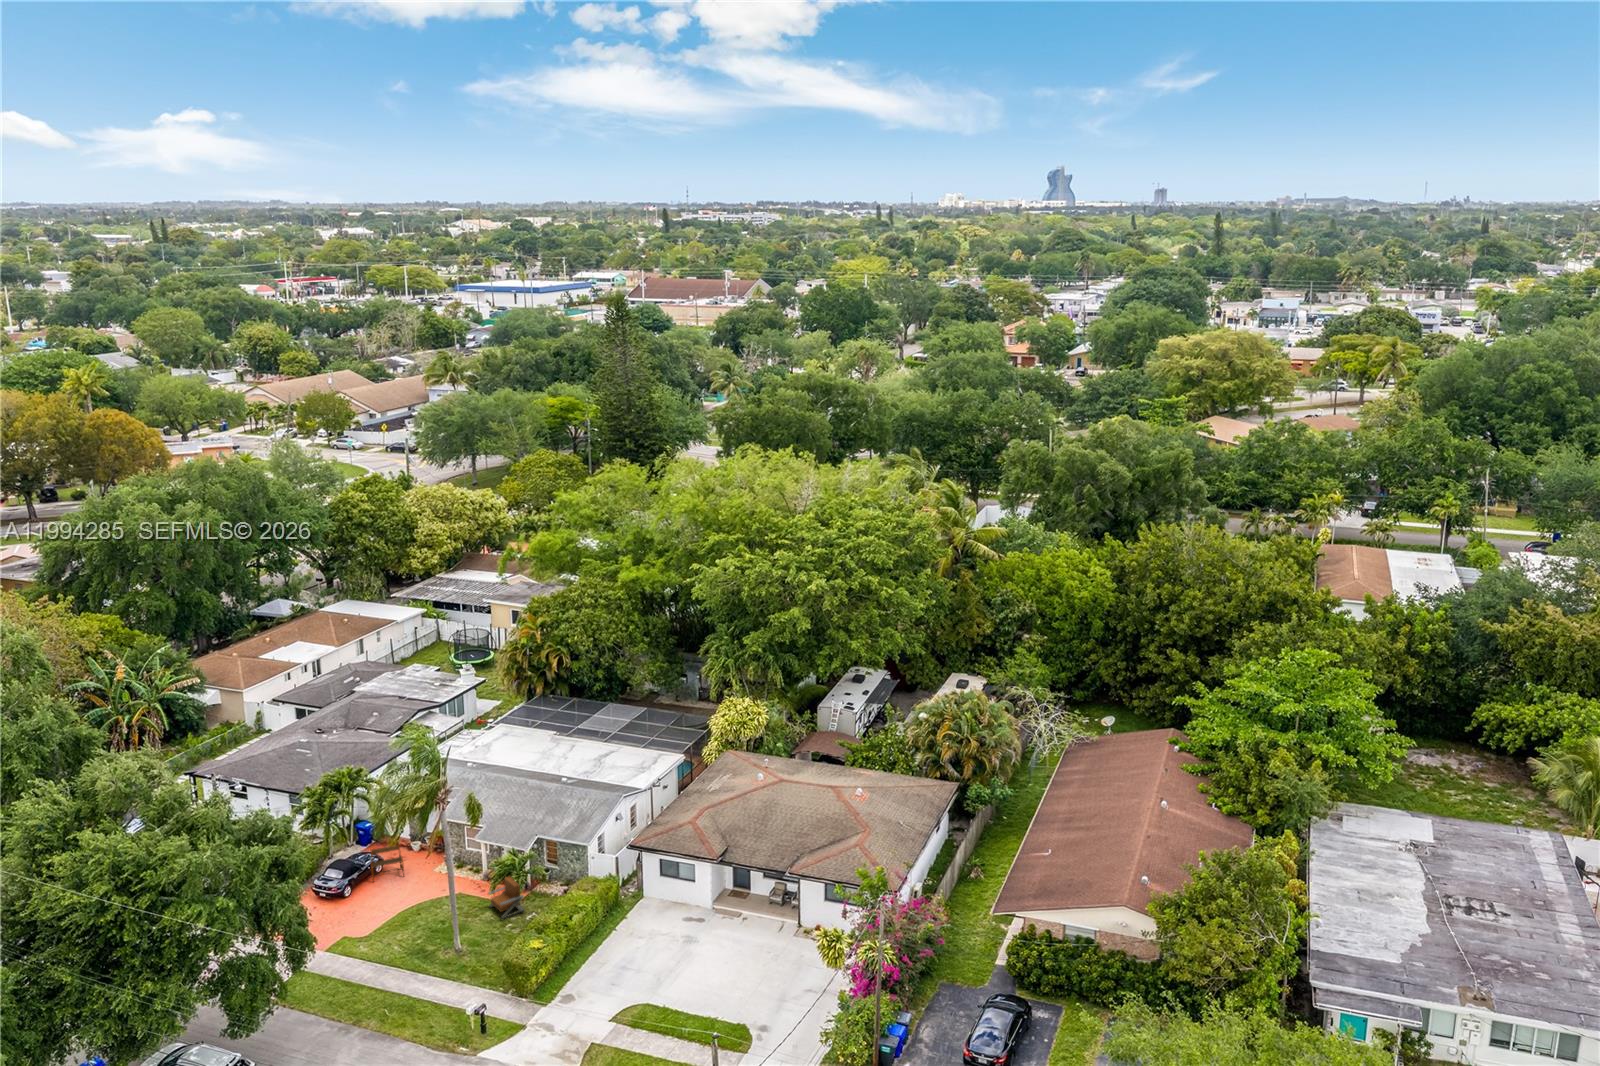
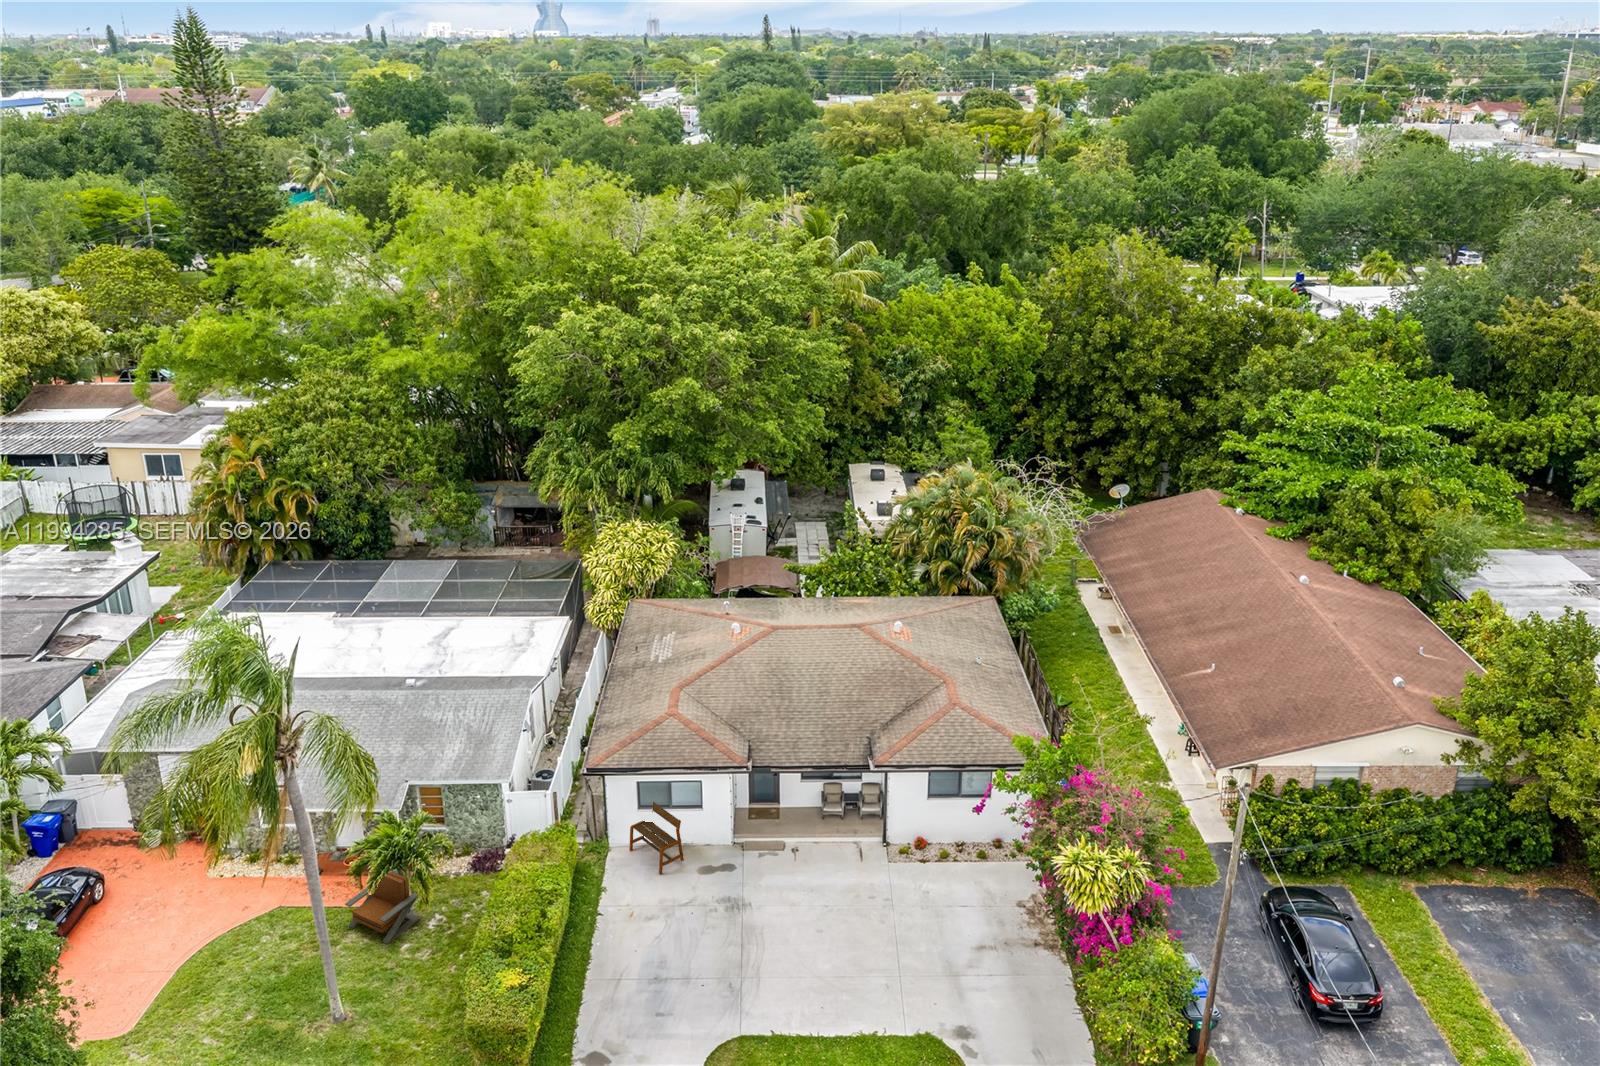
bench: present [370,845,404,881] -> present [629,802,684,874]

